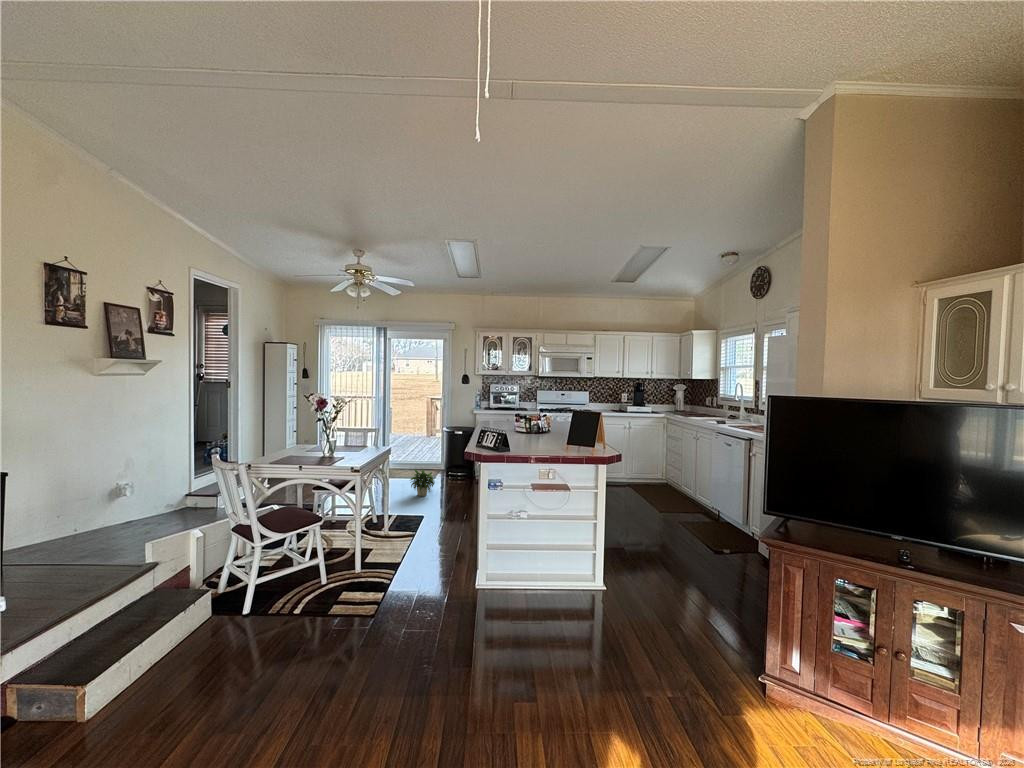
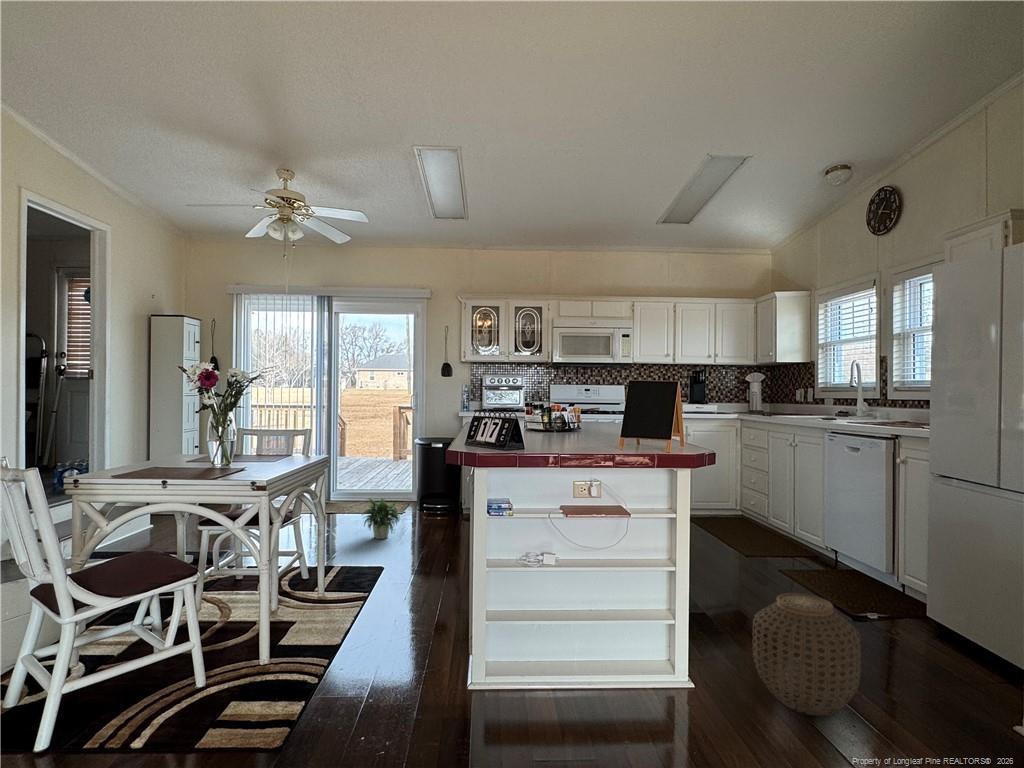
woven basket: none [640,537,698,605] -> present [753,593,861,716]

